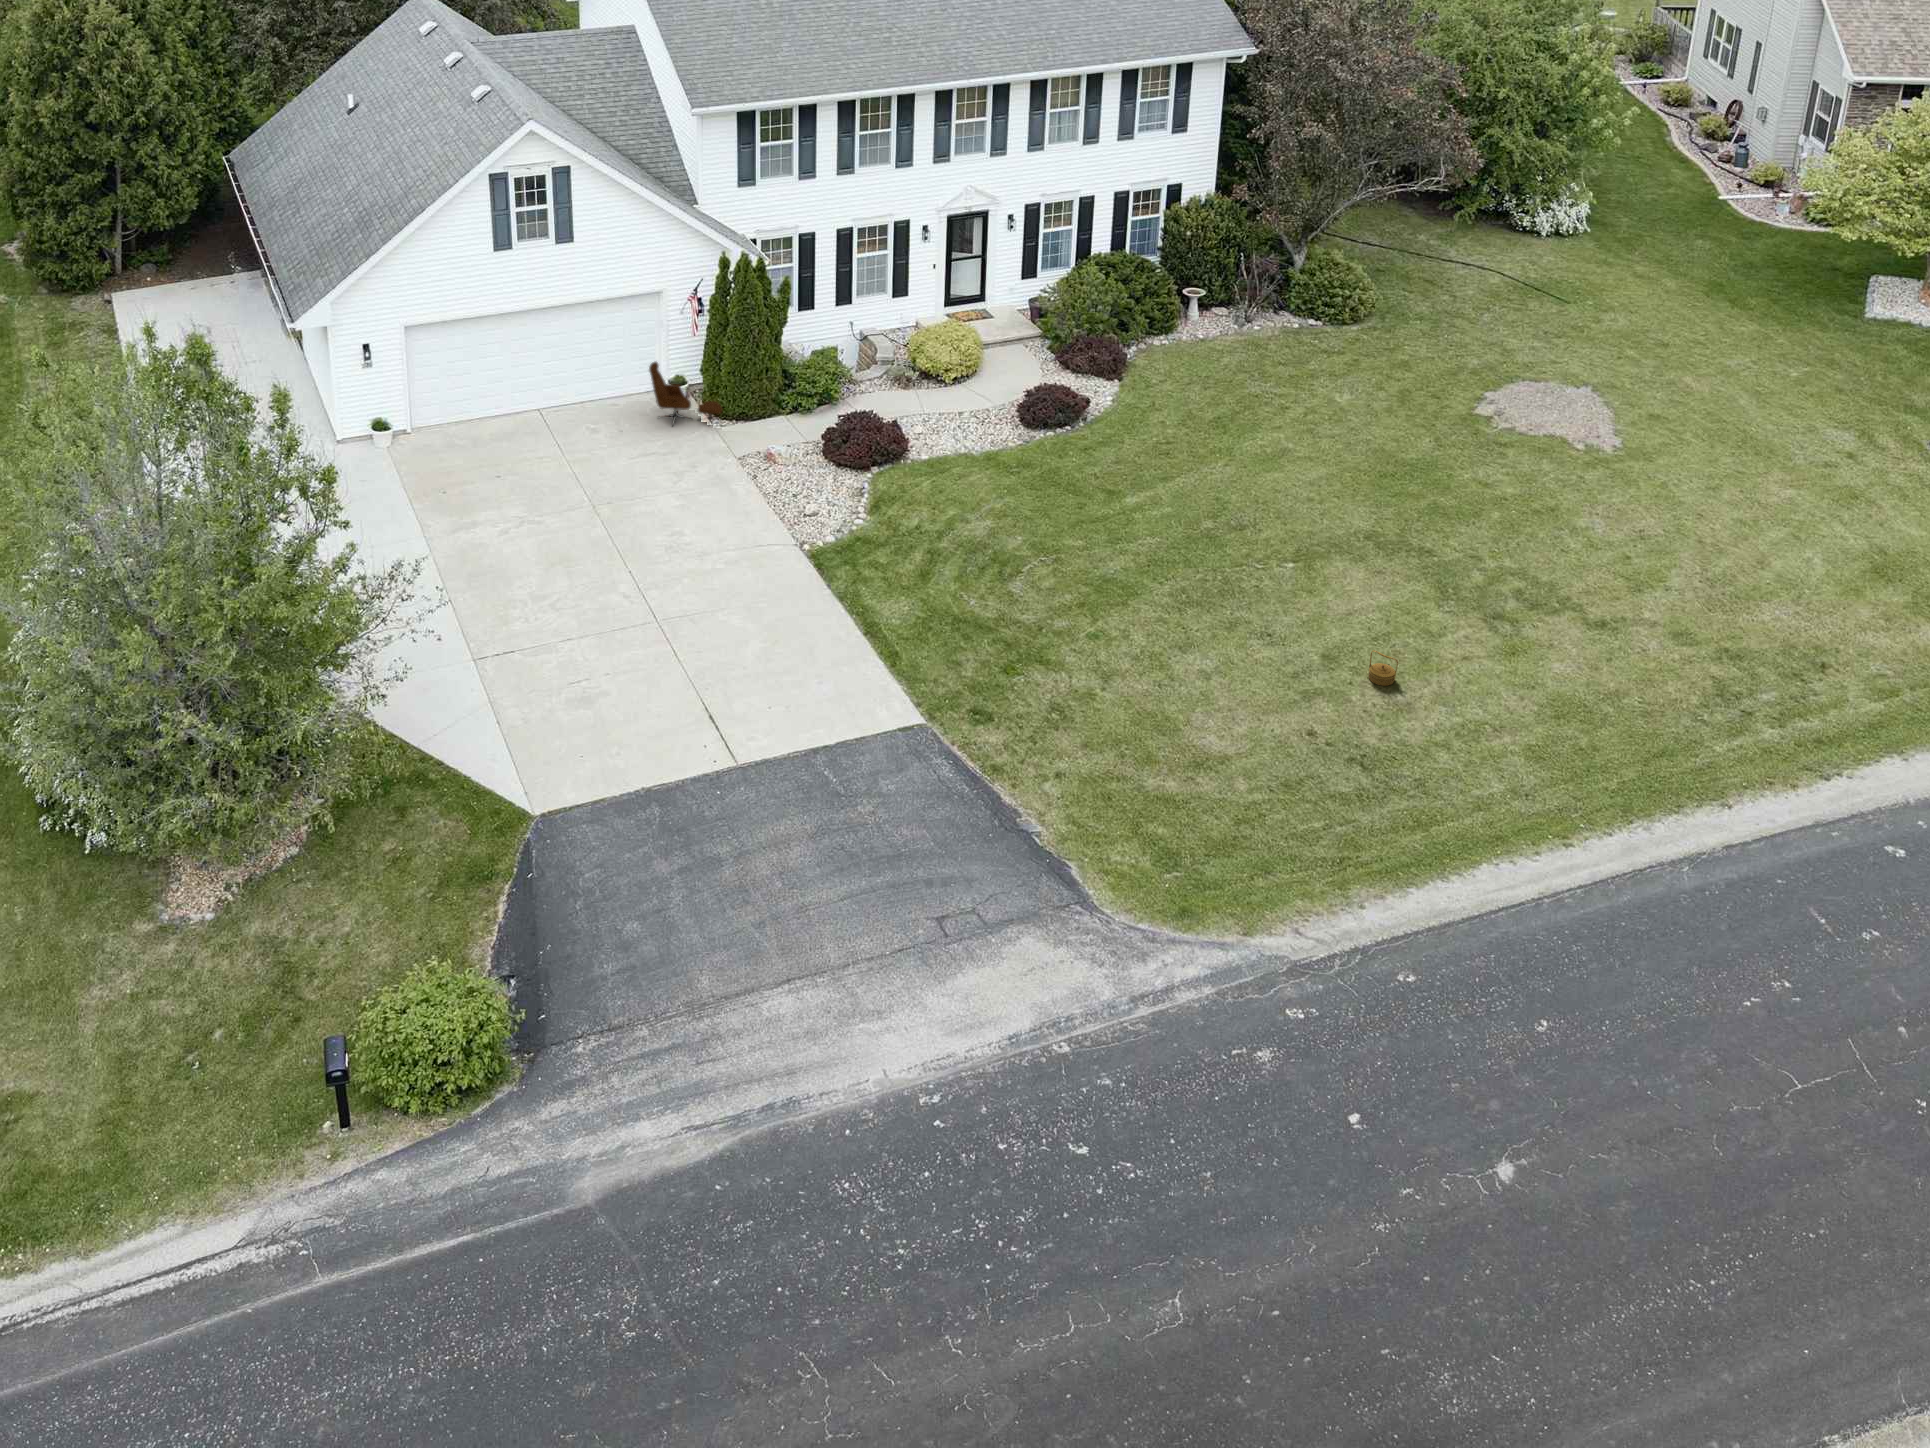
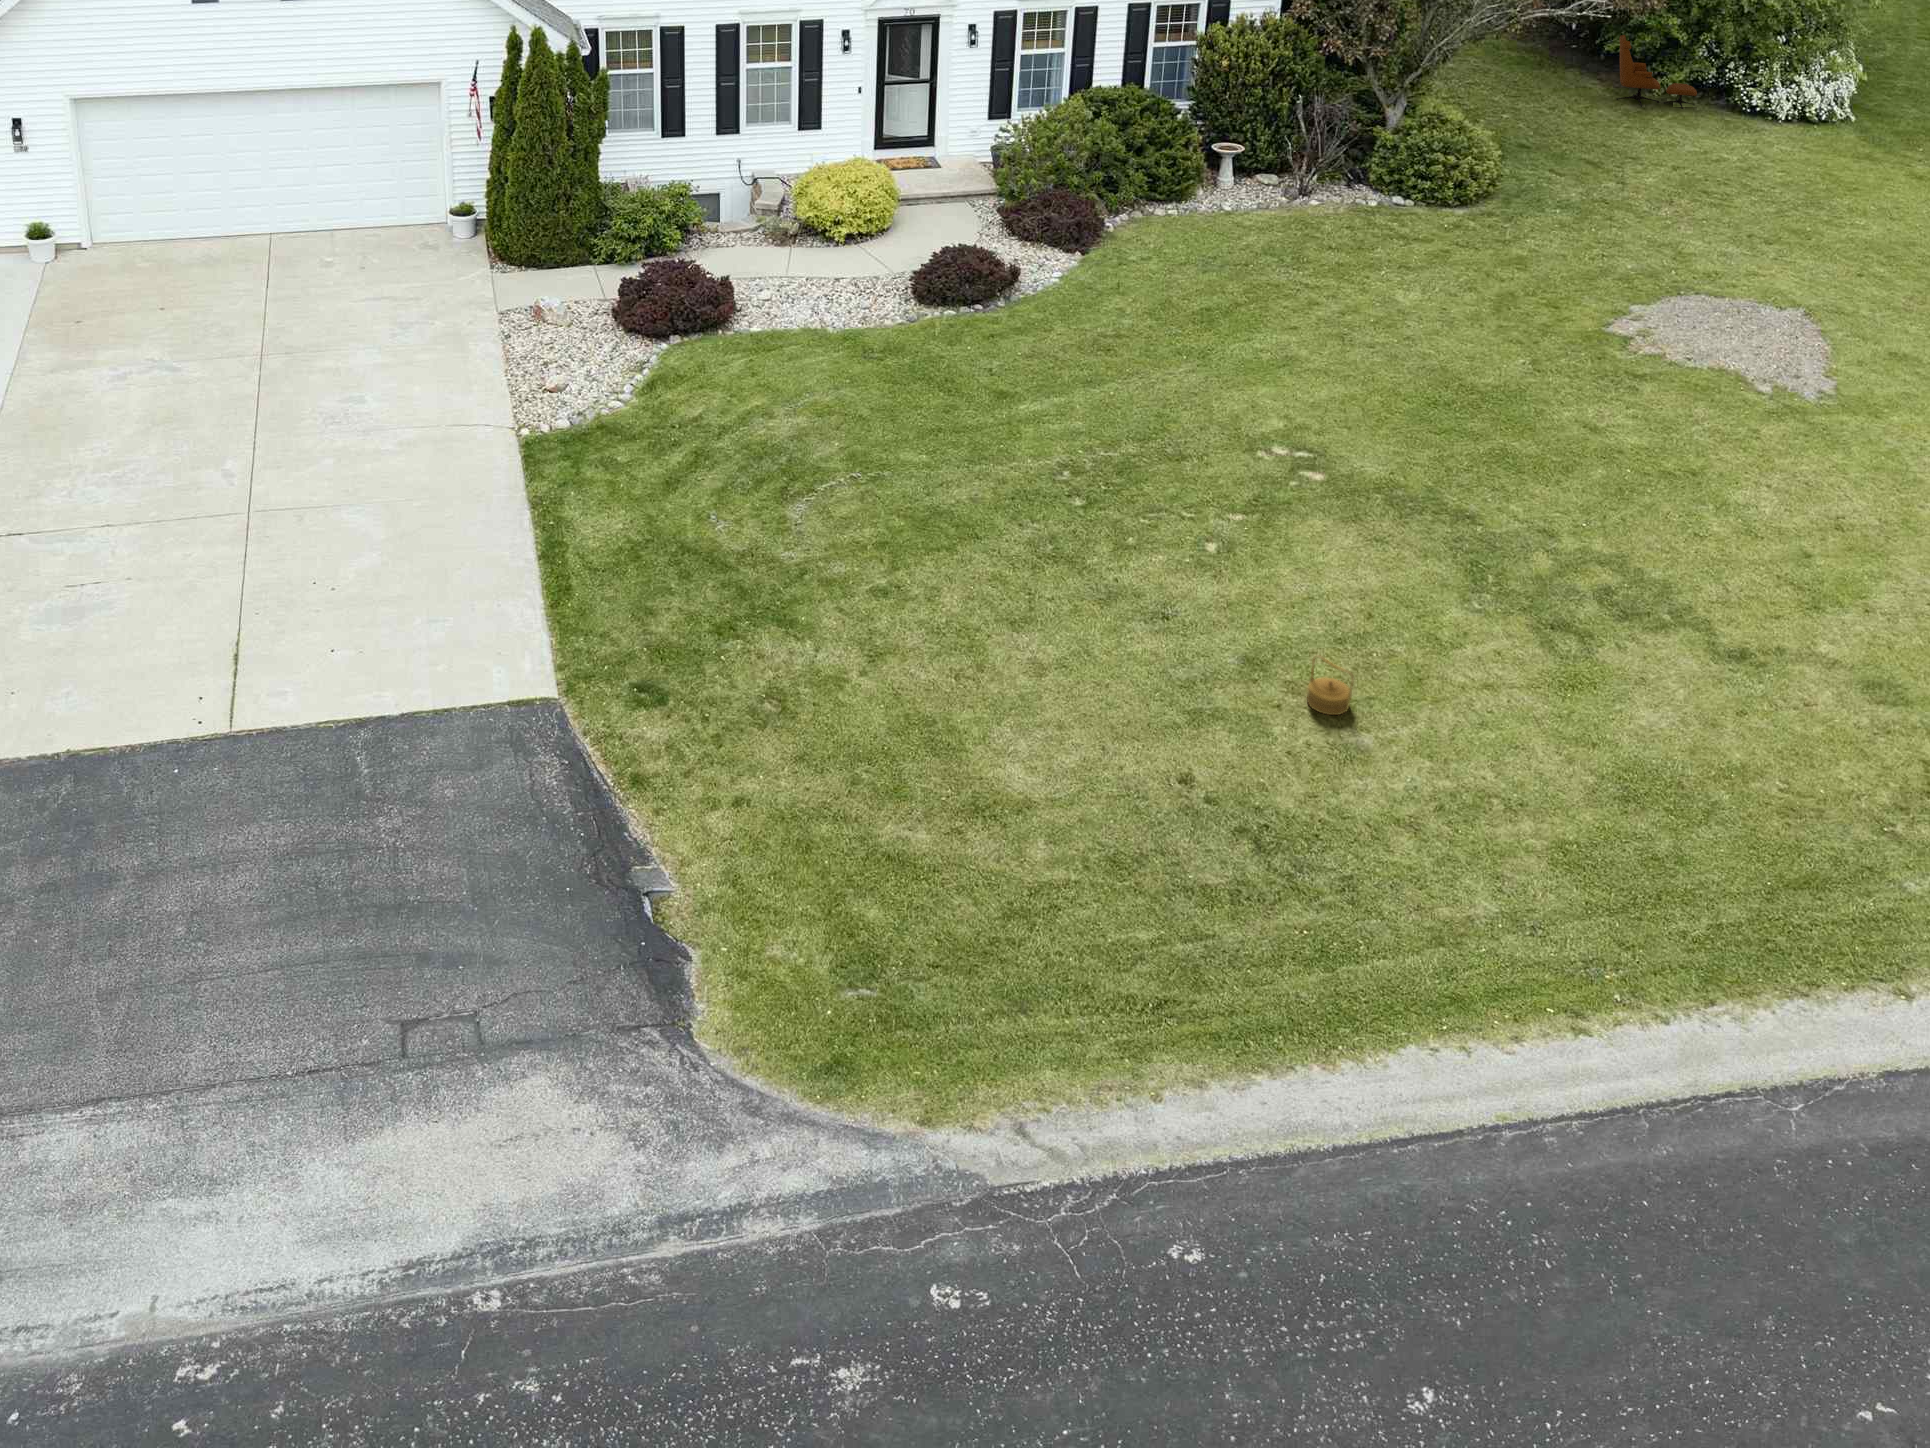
lounge chair: present [649,362,722,421] -> present [1617,35,1697,109]

